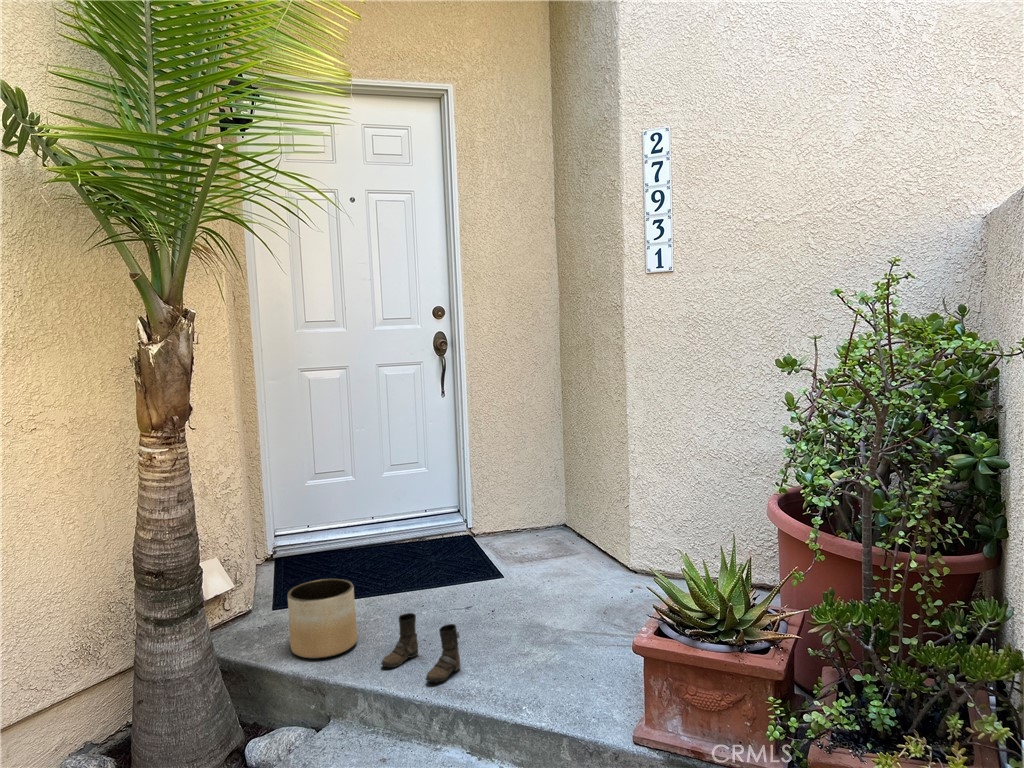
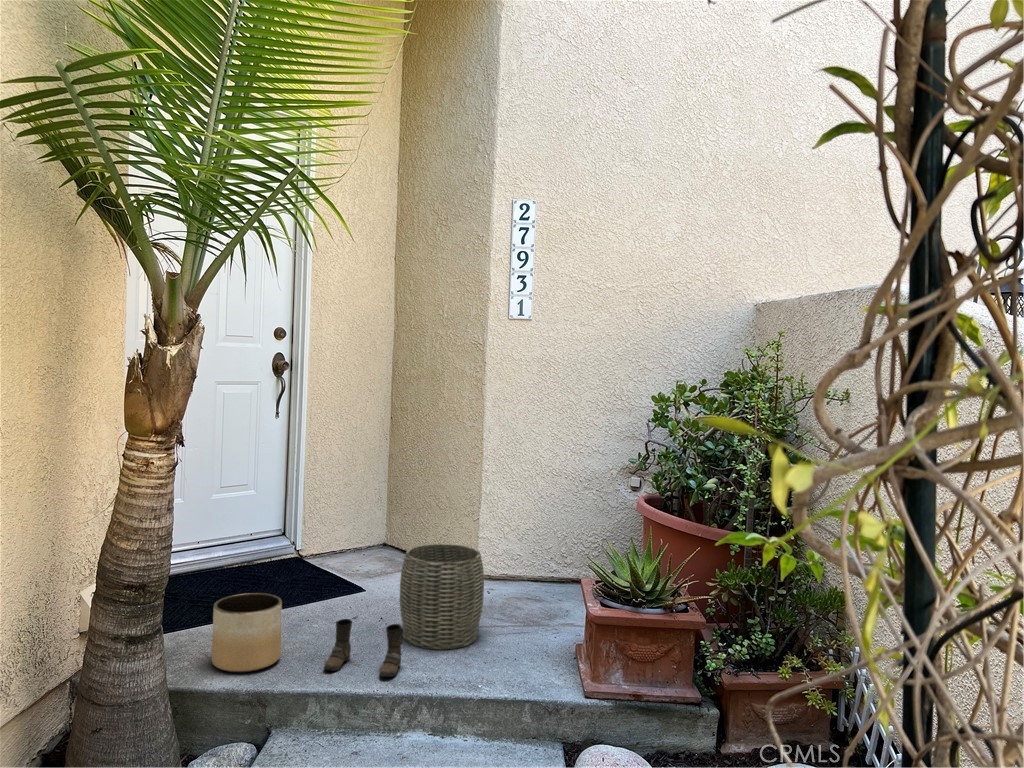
woven basket: none [483,535,577,656] -> present [400,544,484,649]

